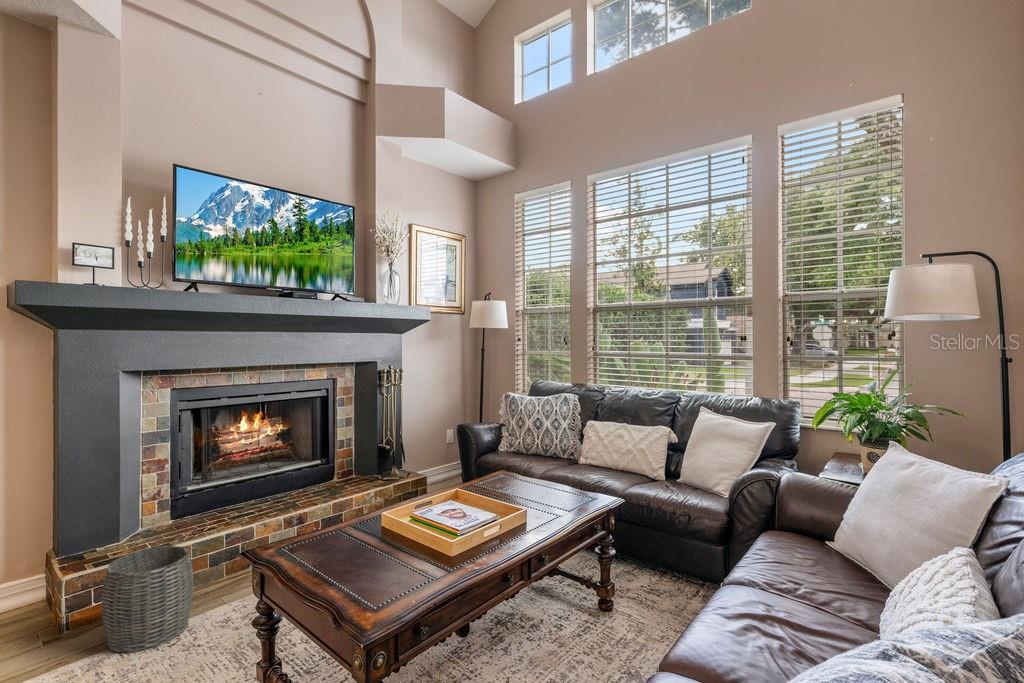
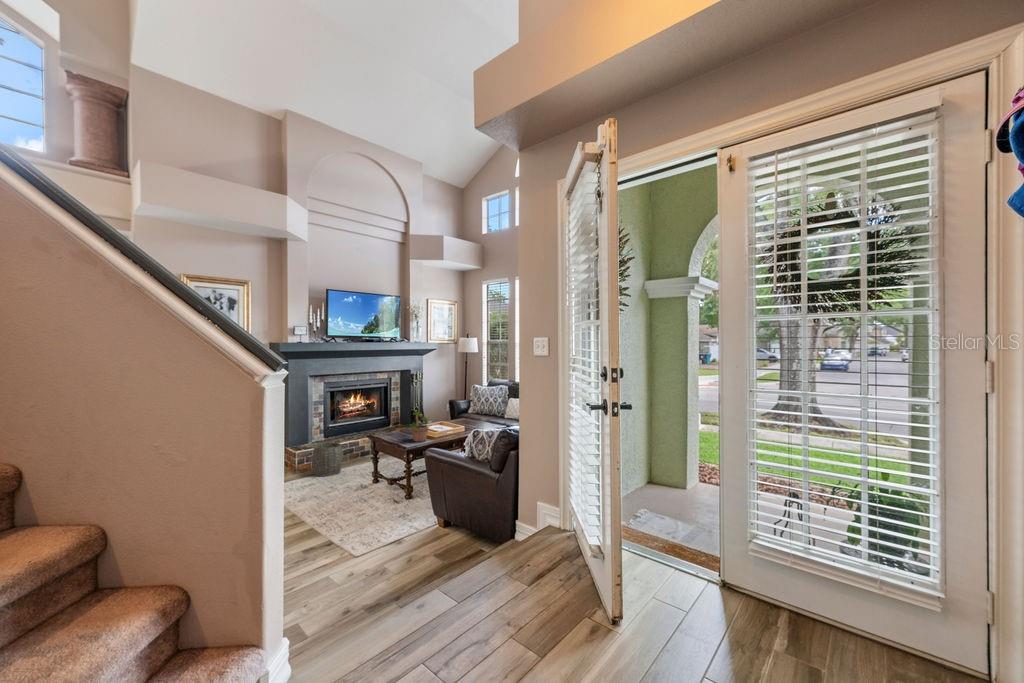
potted plant: none [367,471,445,588] -> present [410,410,432,442]

